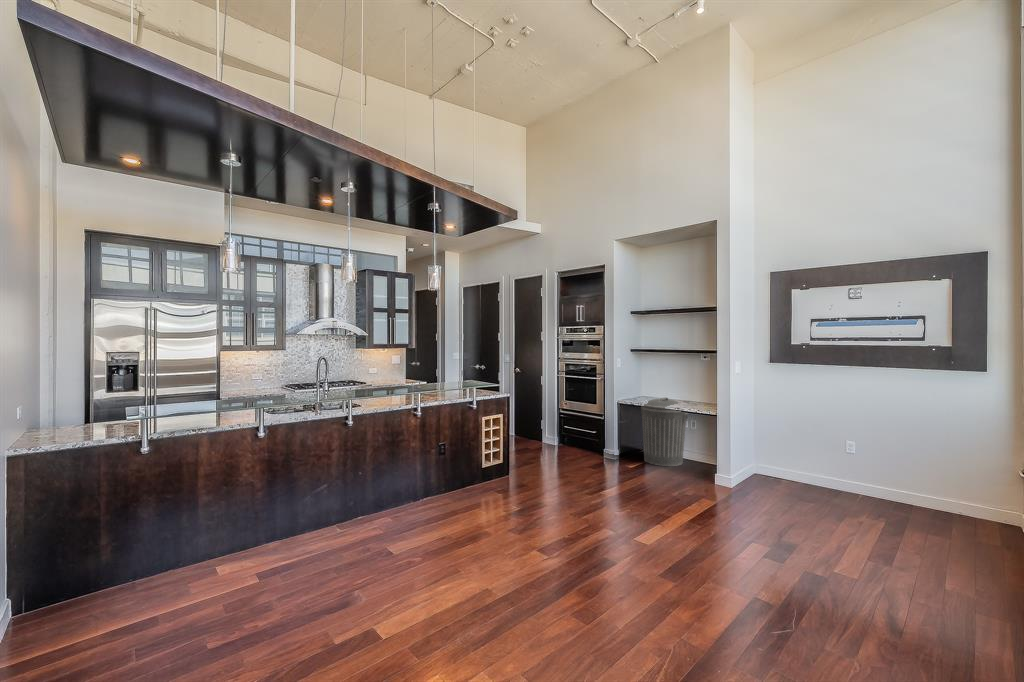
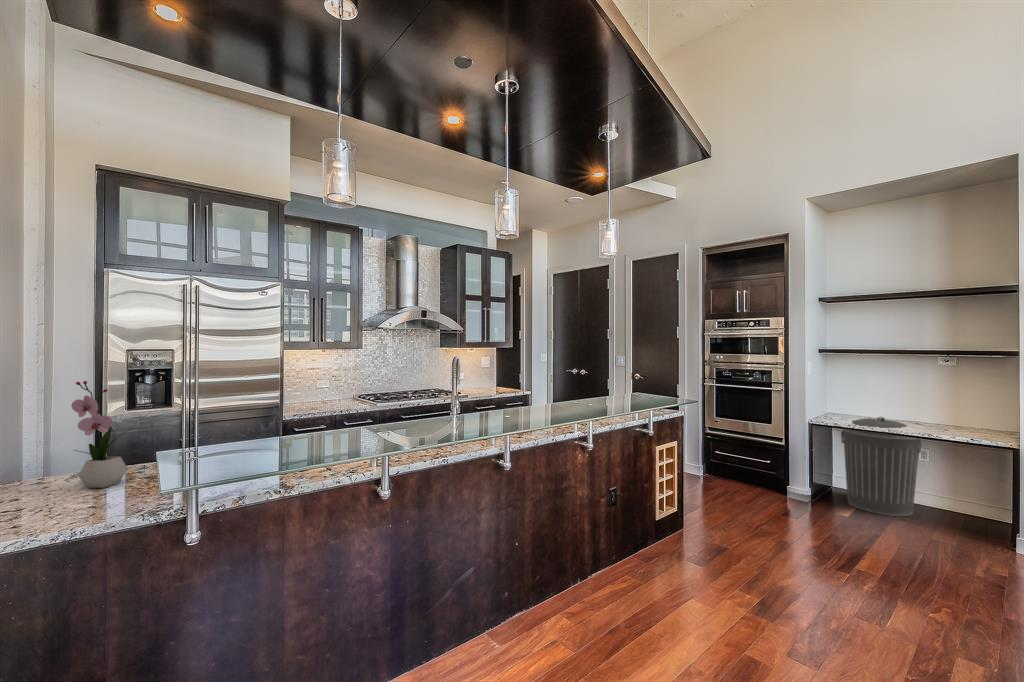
flower arrangement: none [79,371,114,429] -> present [71,381,132,488]

